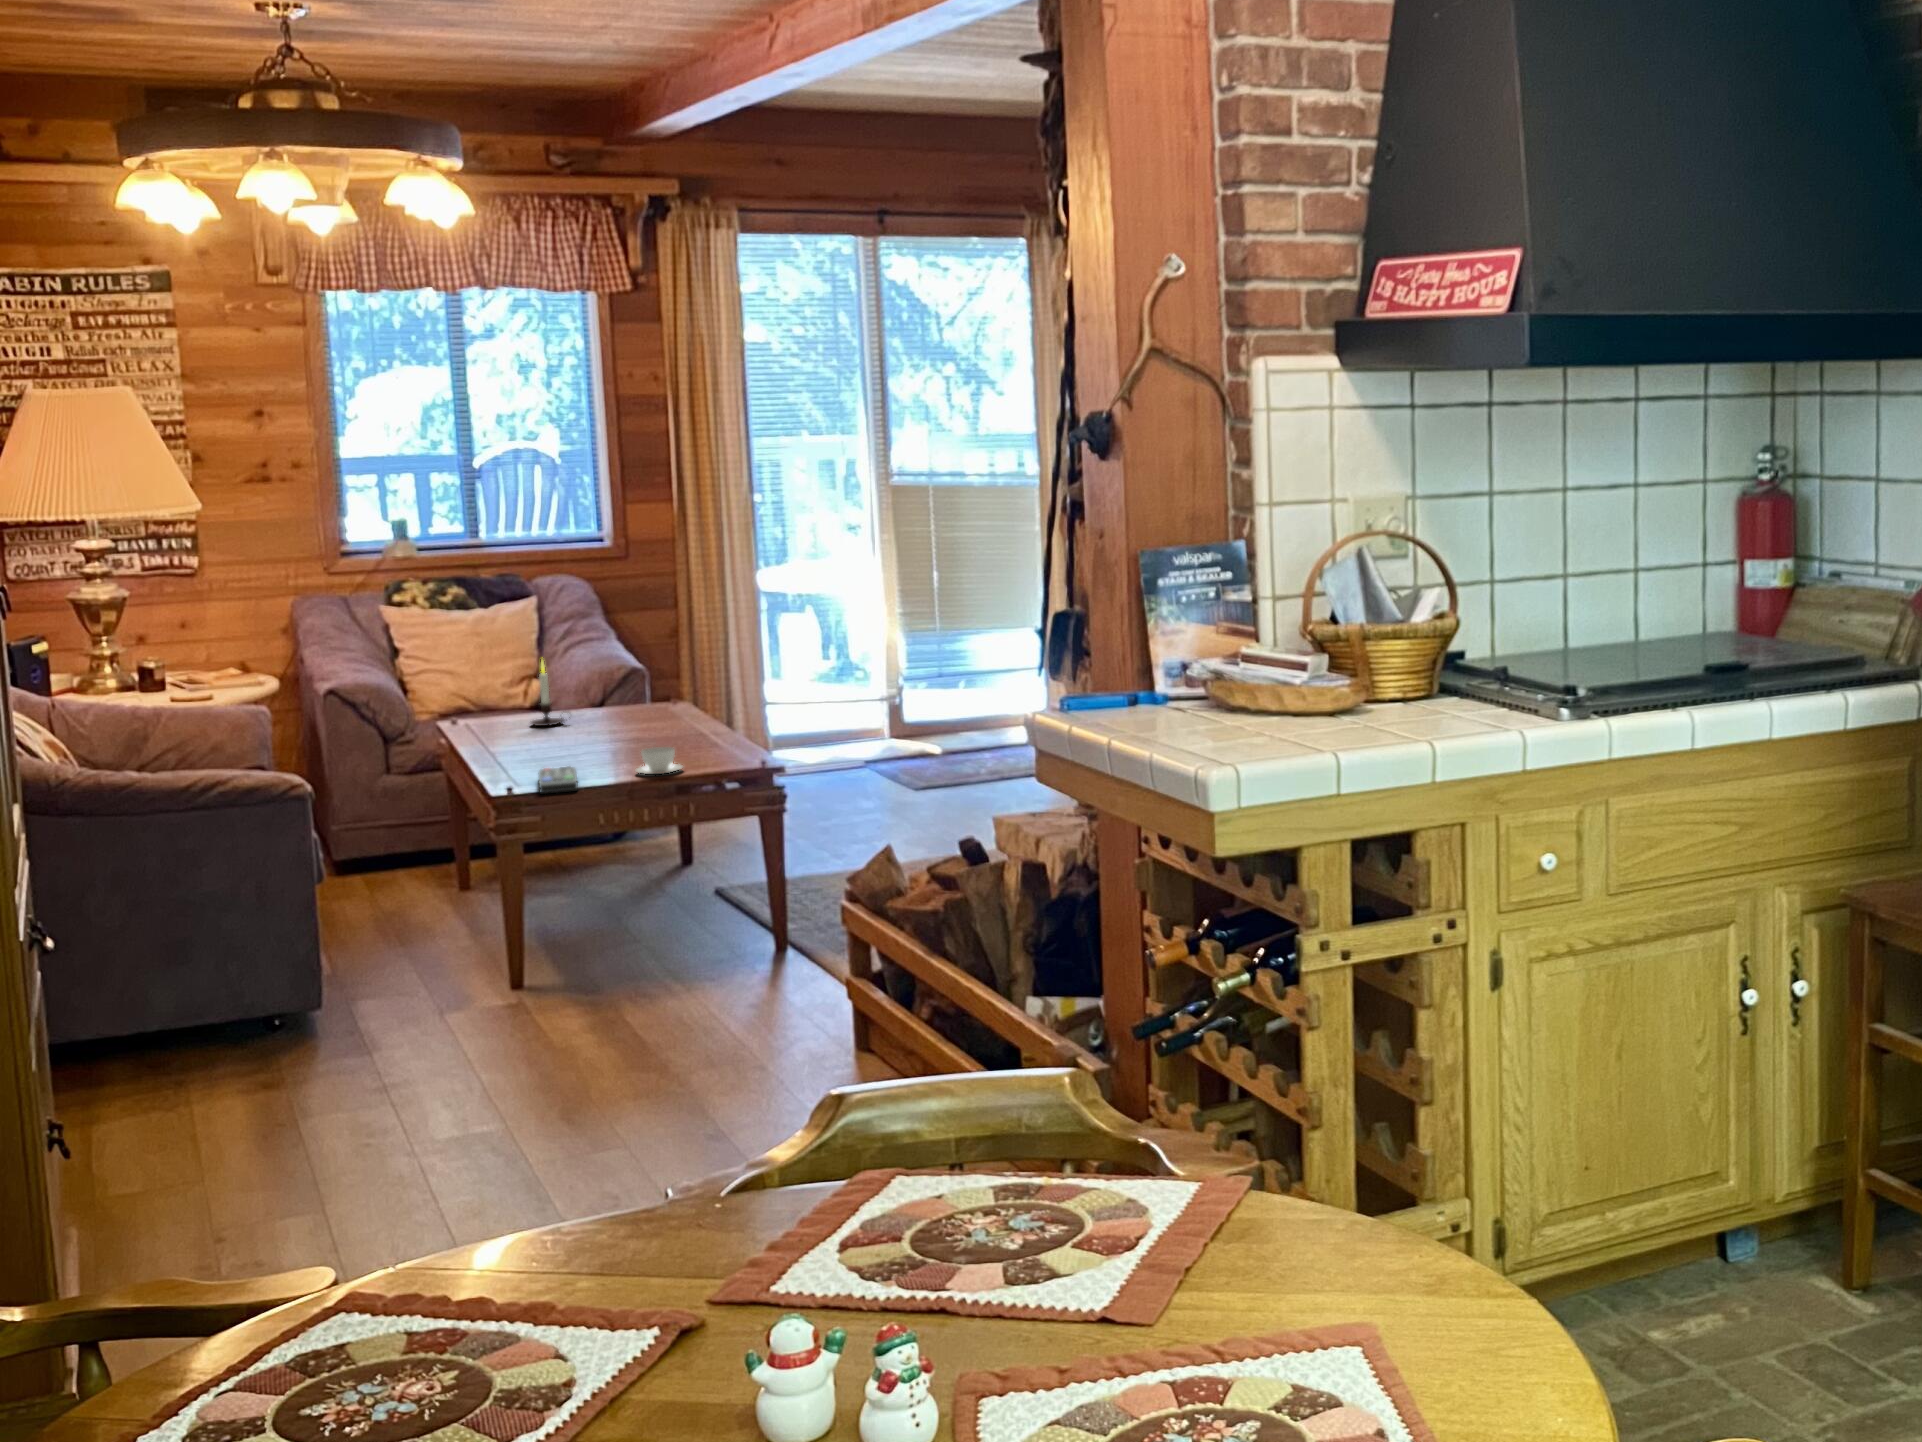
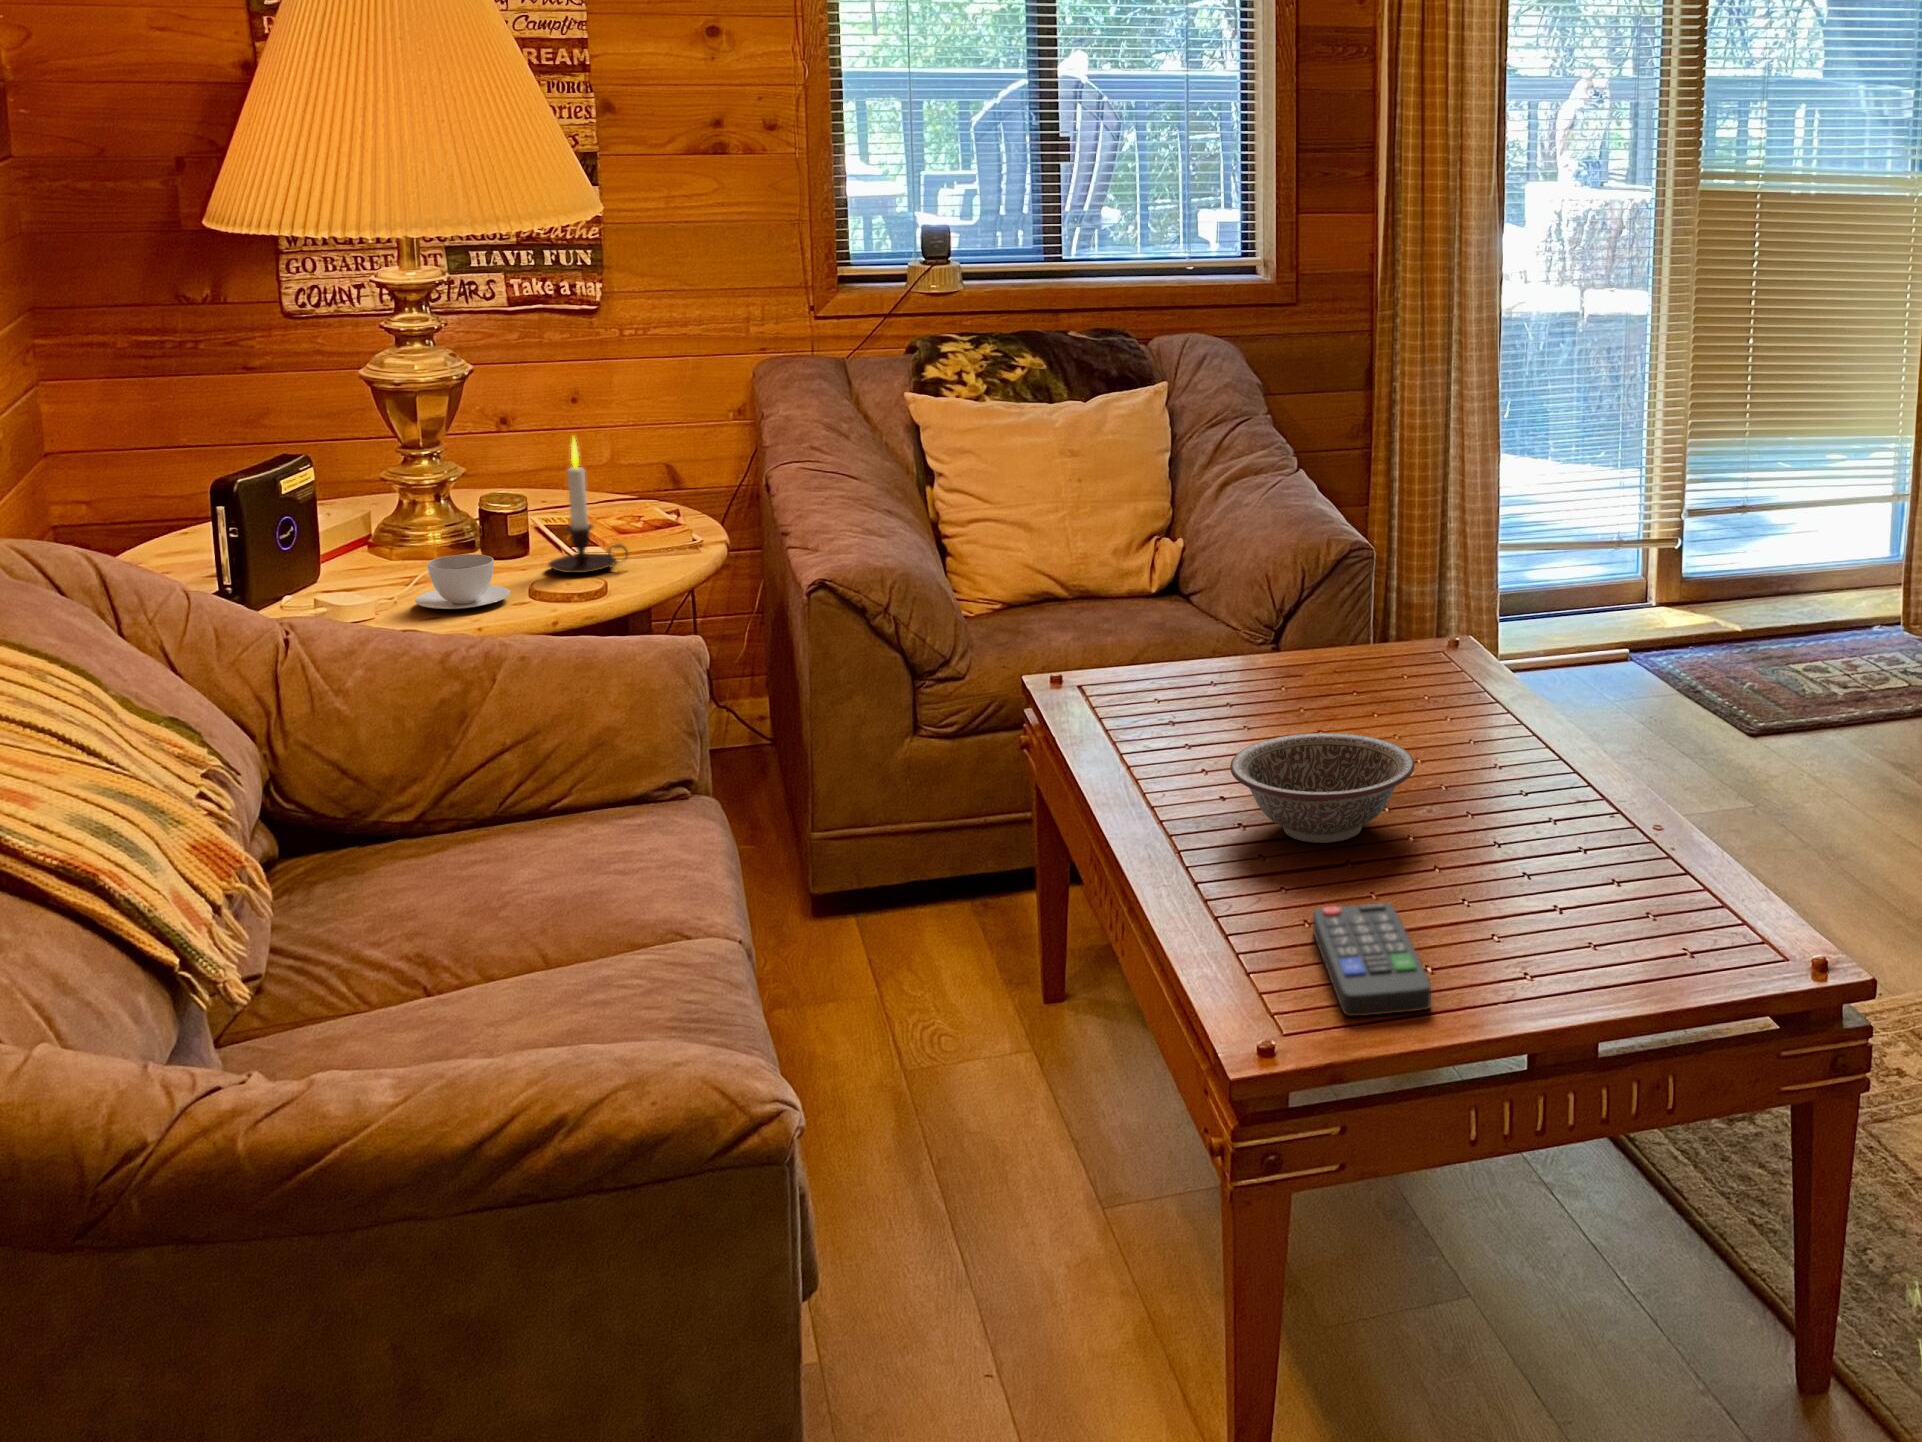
candle: present [531,661,565,726] -> present [548,438,628,573]
decorative bowl: none [515,720,603,761] -> present [1230,733,1415,843]
teacup: present [636,747,682,774] -> present [415,554,510,609]

